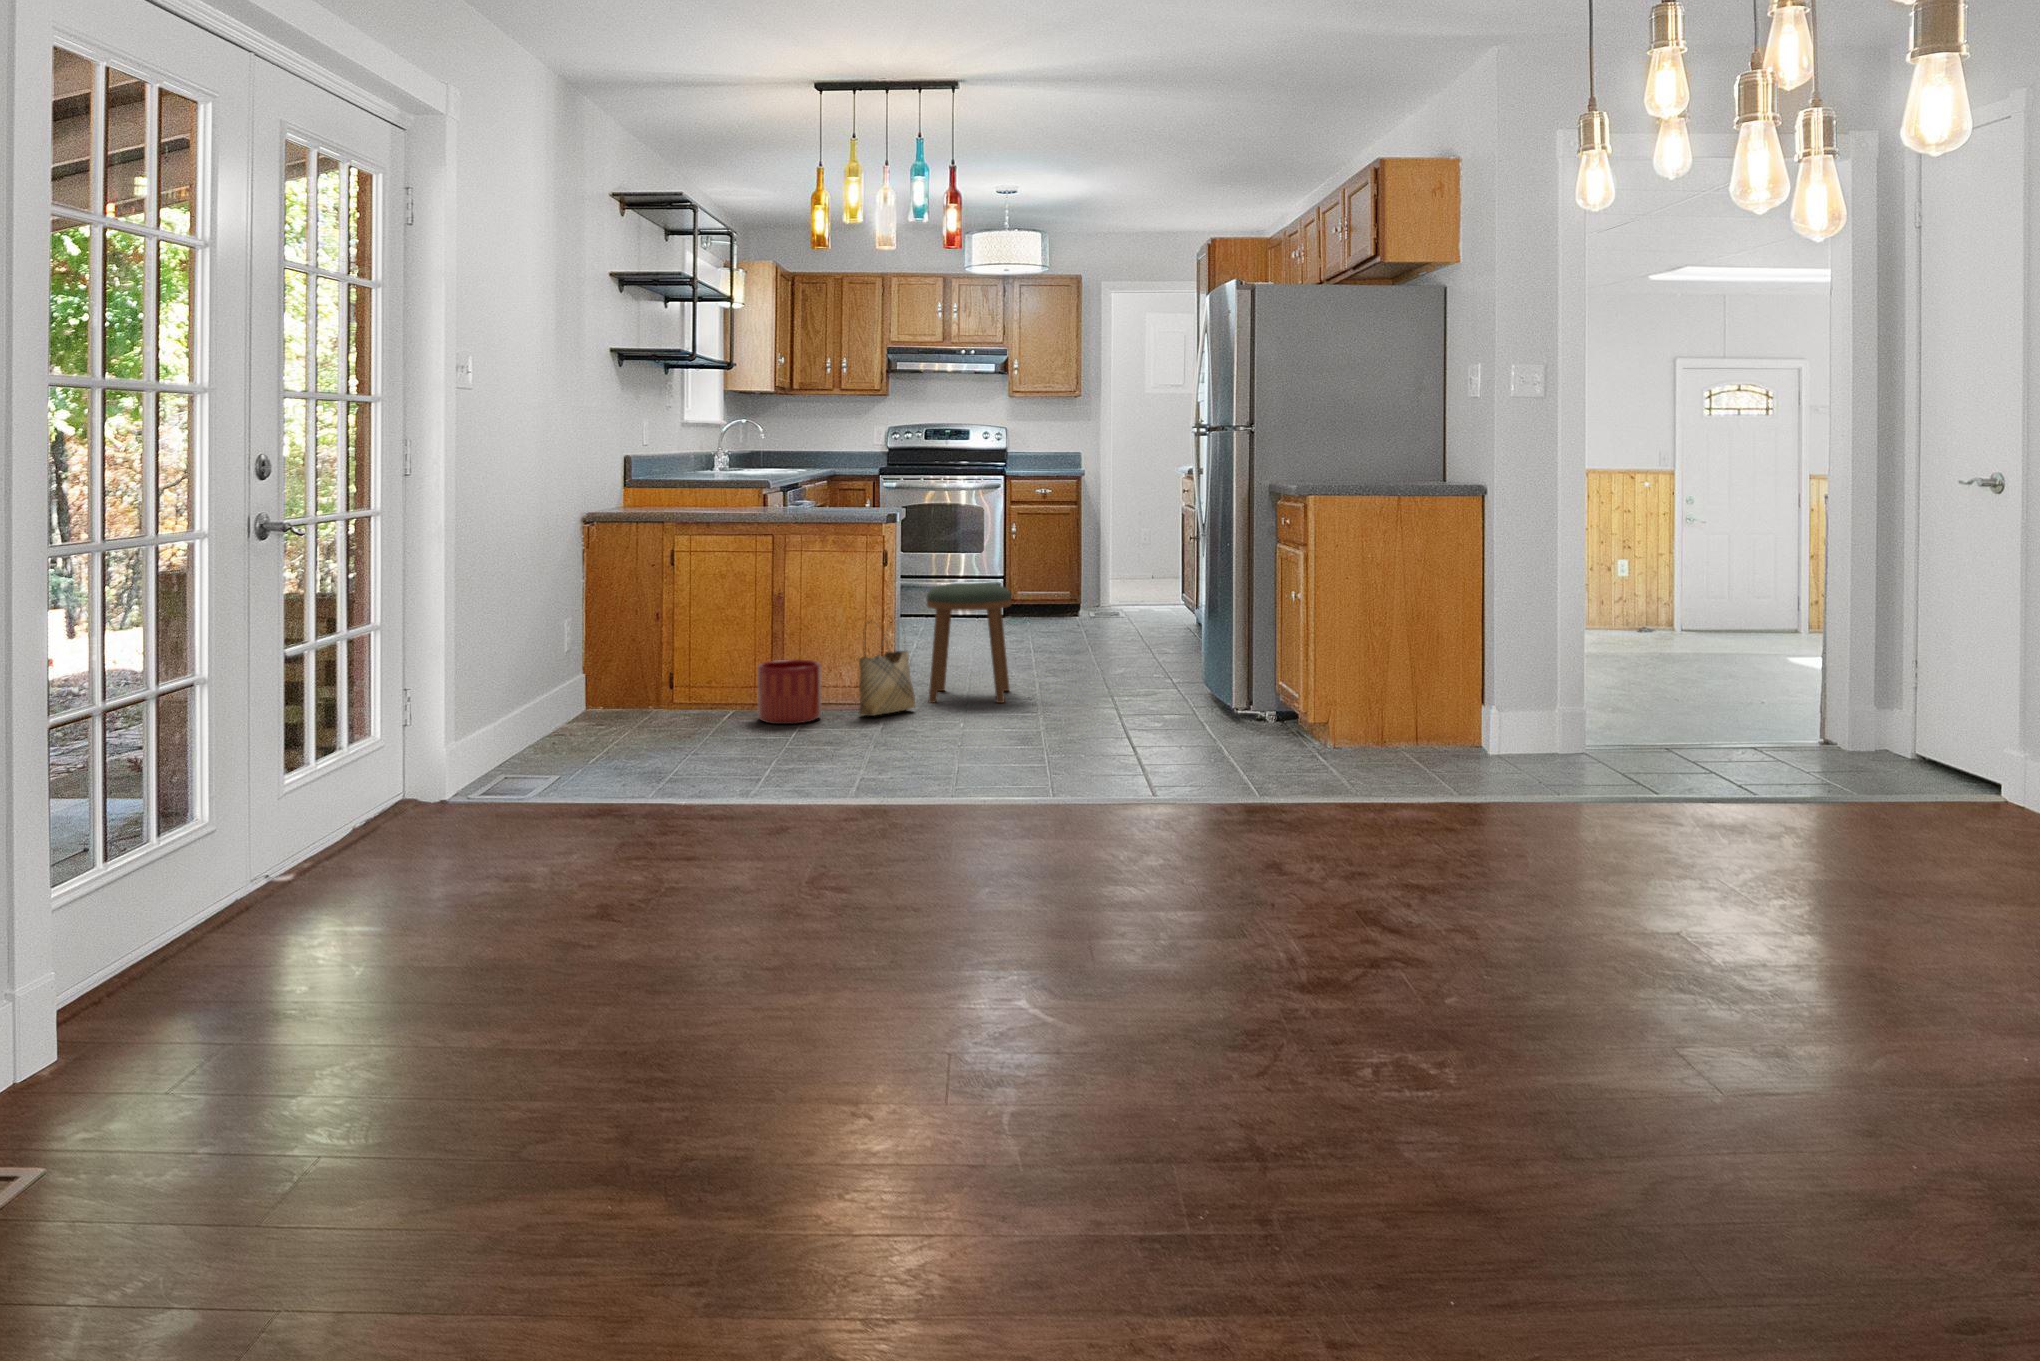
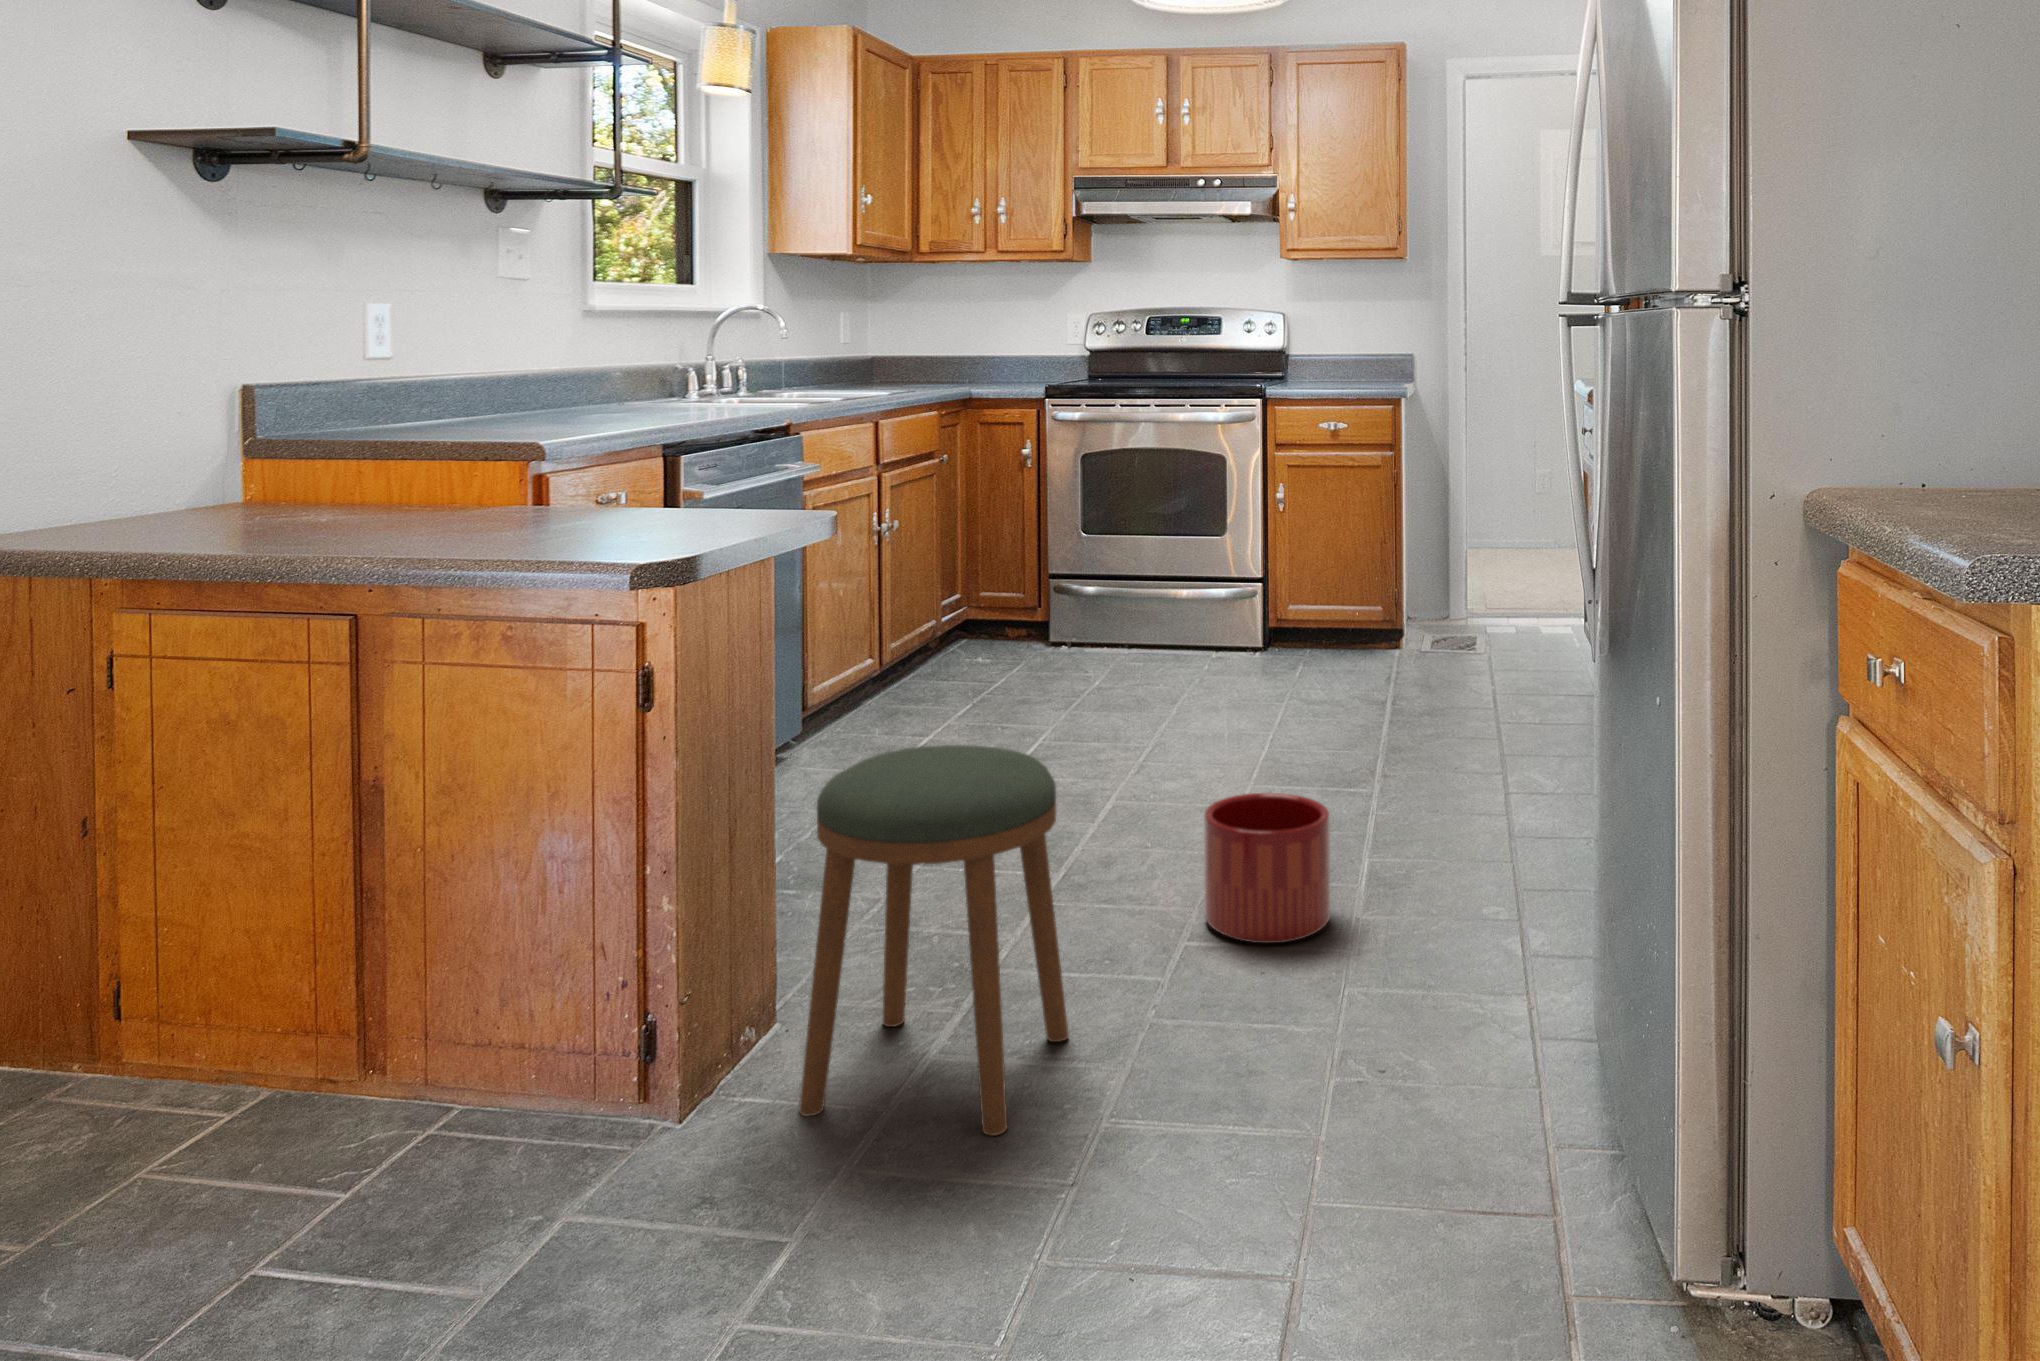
woven basket: present [859,622,915,716] -> none [481,911,700,1250]
planter: present [758,659,821,724] -> present [1204,793,1330,943]

